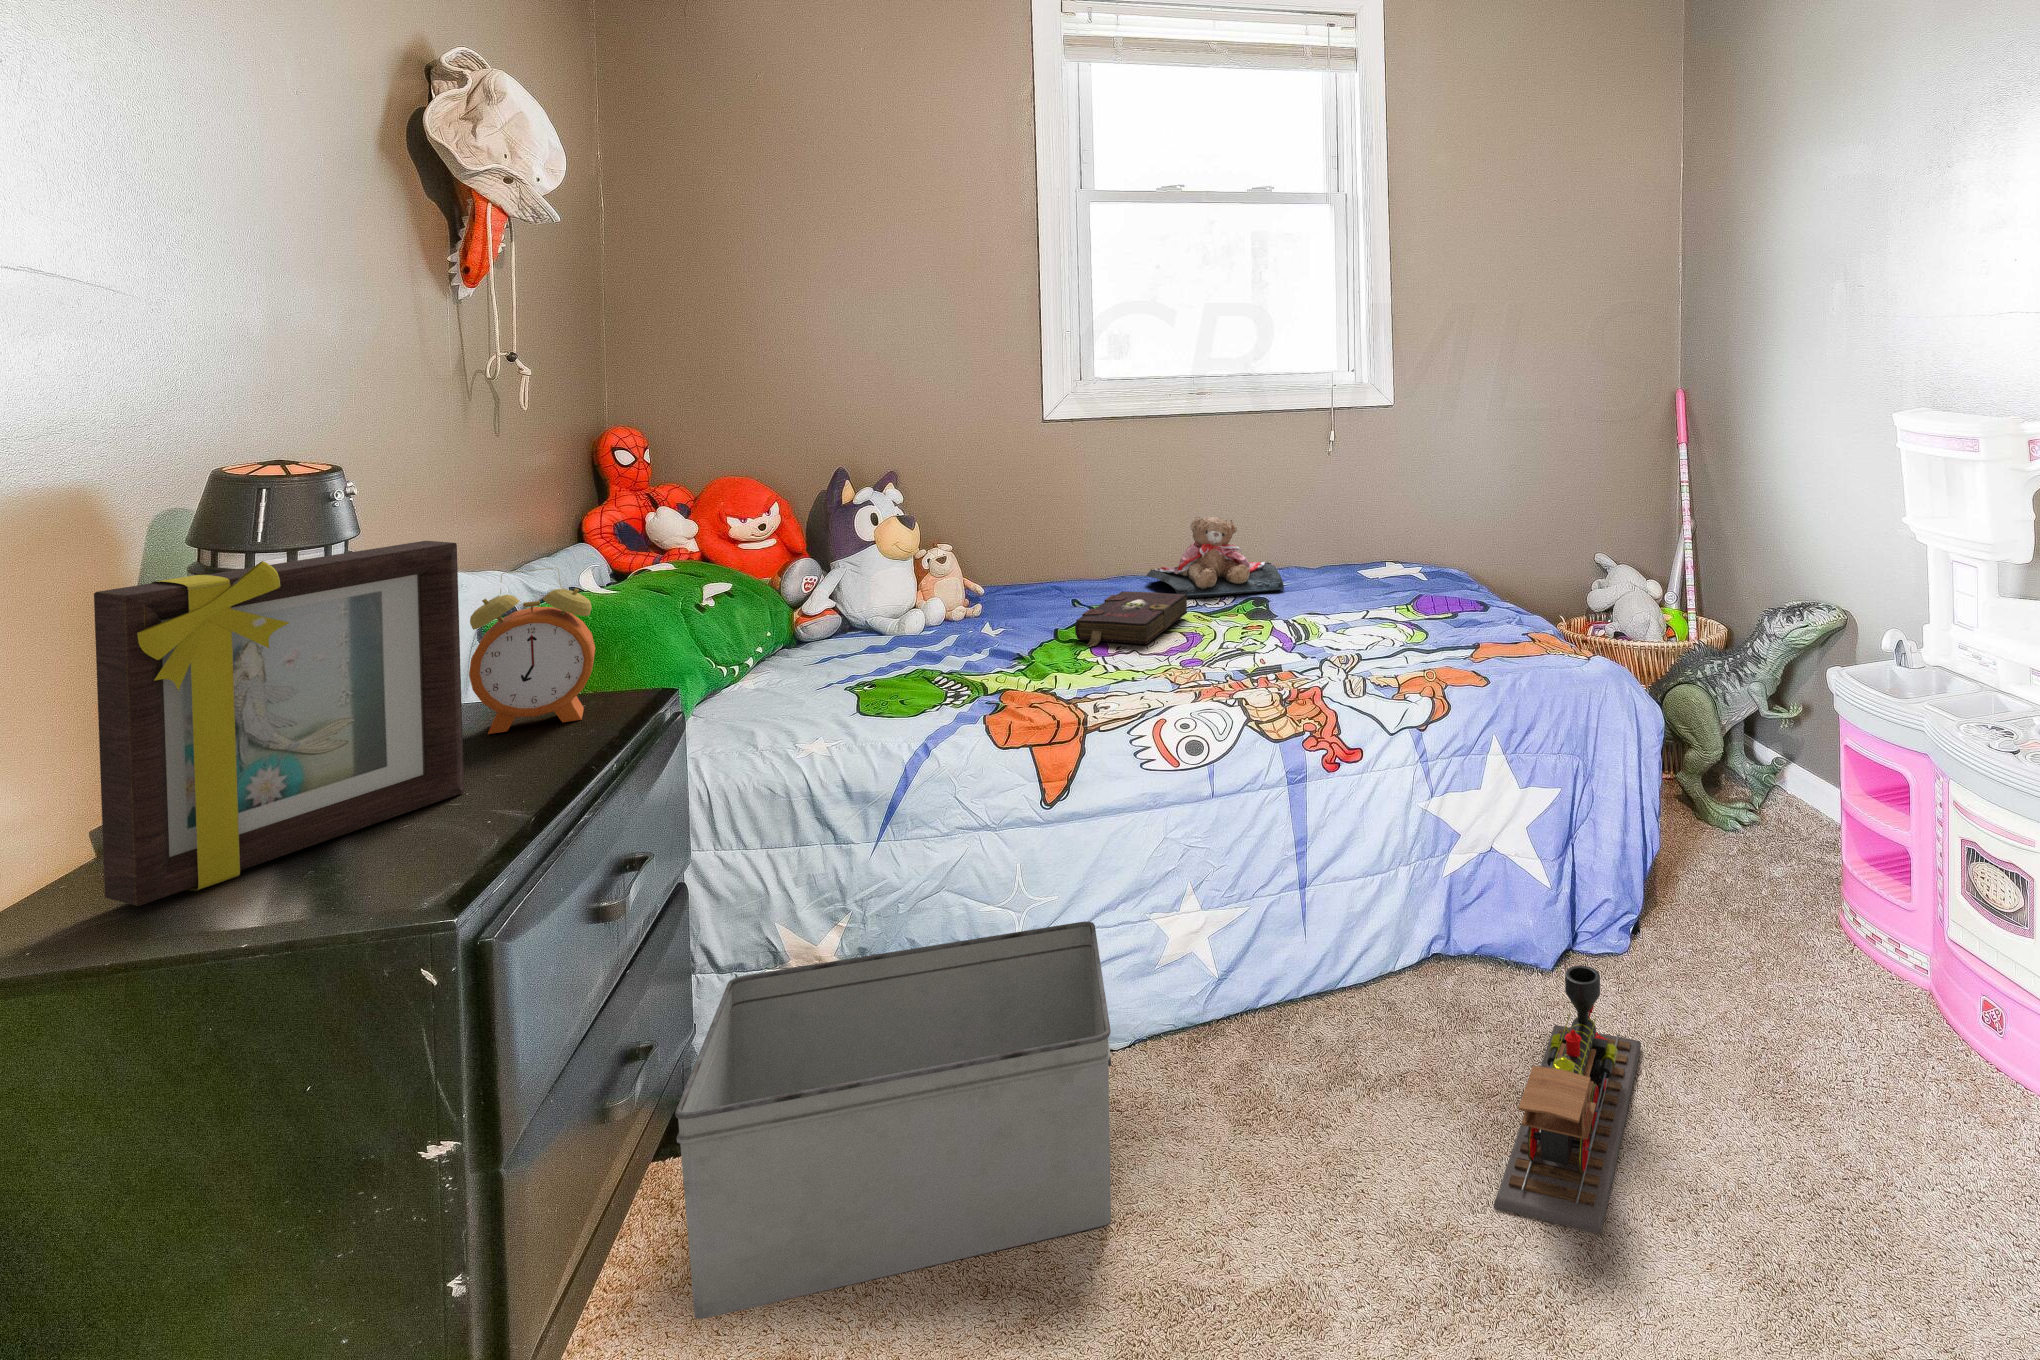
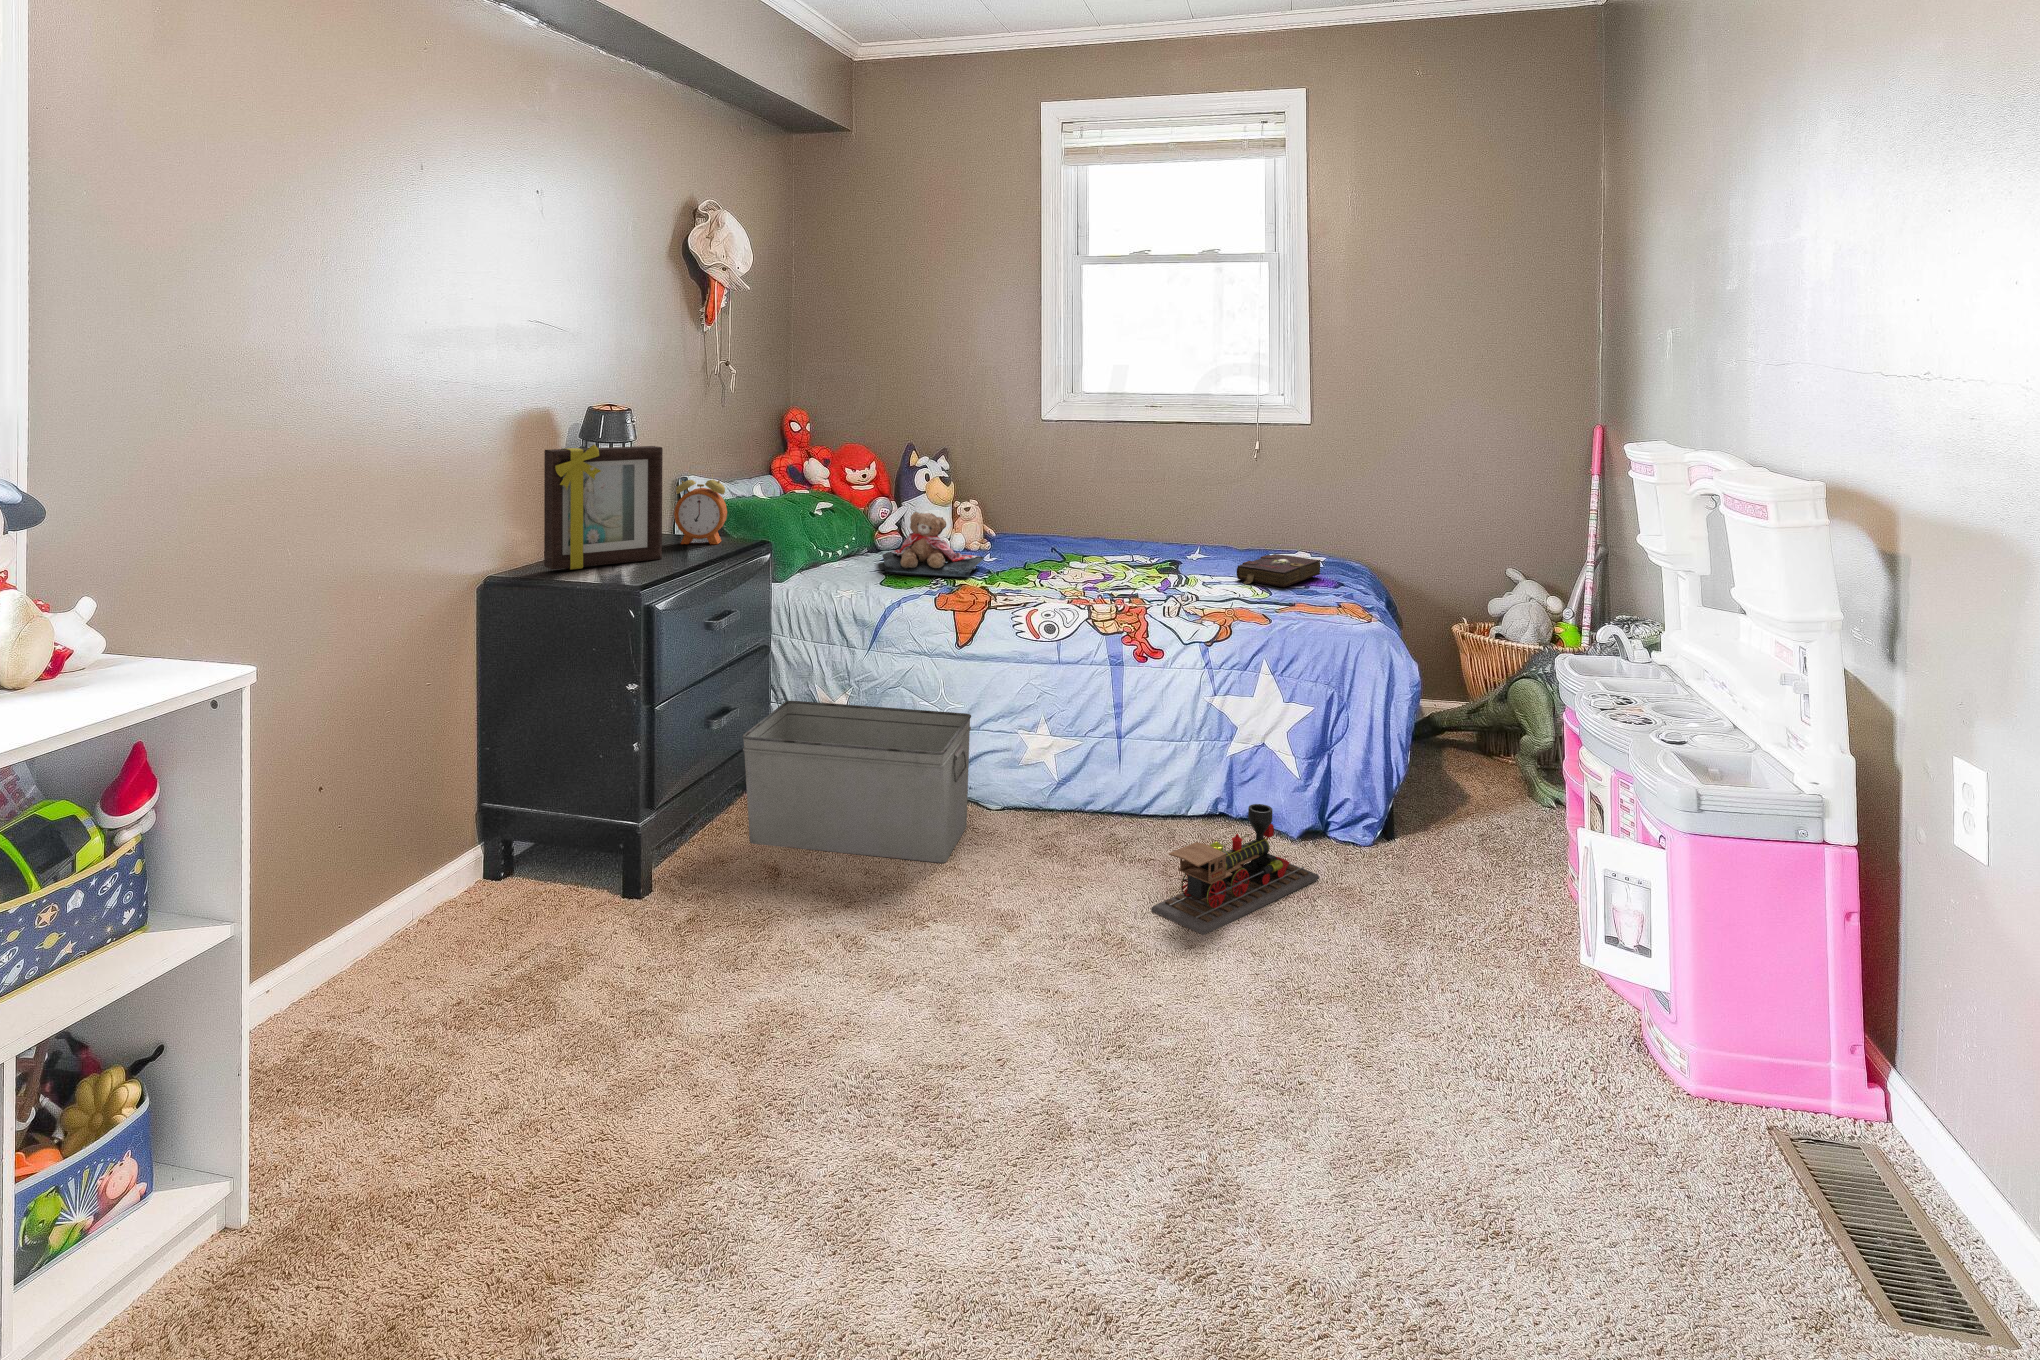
teddy bear: present [1146,517,1284,598] -> present [882,512,984,577]
book: present [1075,591,1187,647] -> present [1237,554,1321,587]

